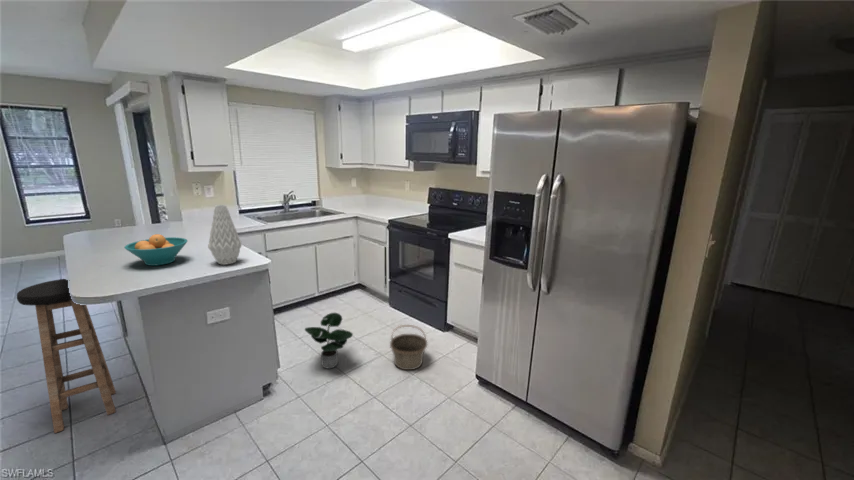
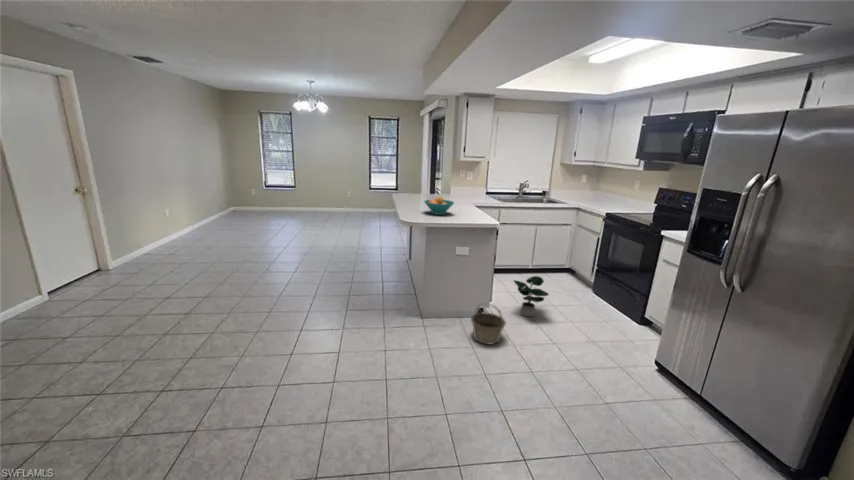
vase: present [208,205,242,265] -> none [465,182,484,220]
bar stool: present [17,279,116,433] -> none [376,216,406,298]
basket: present [390,325,427,370] -> present [471,305,506,345]

